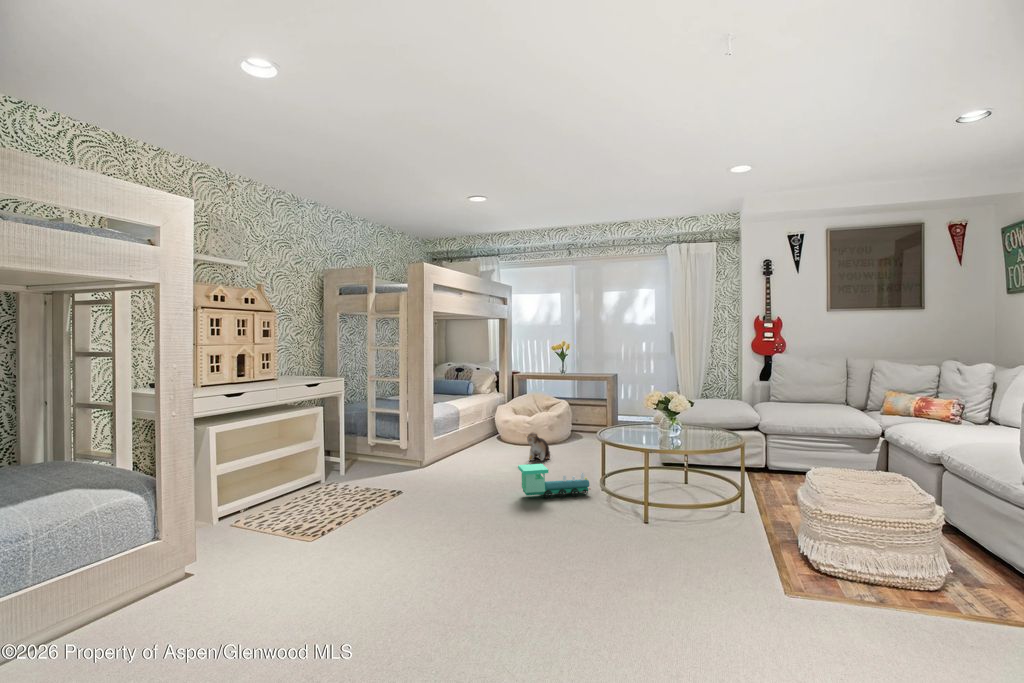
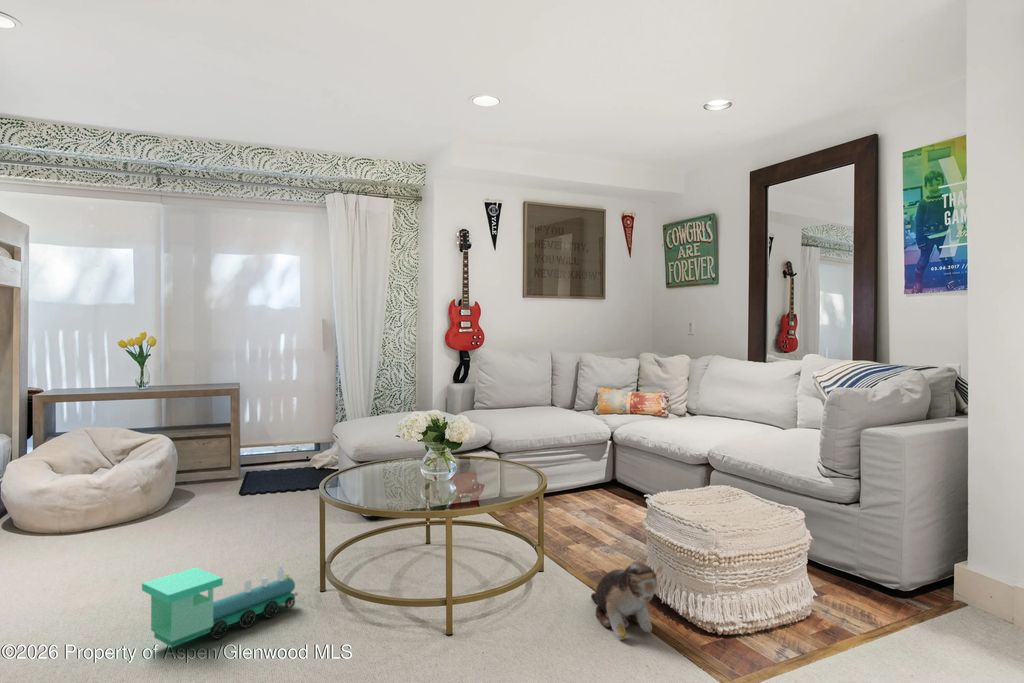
plush toy: present [527,432,550,461] -> present [591,562,662,640]

